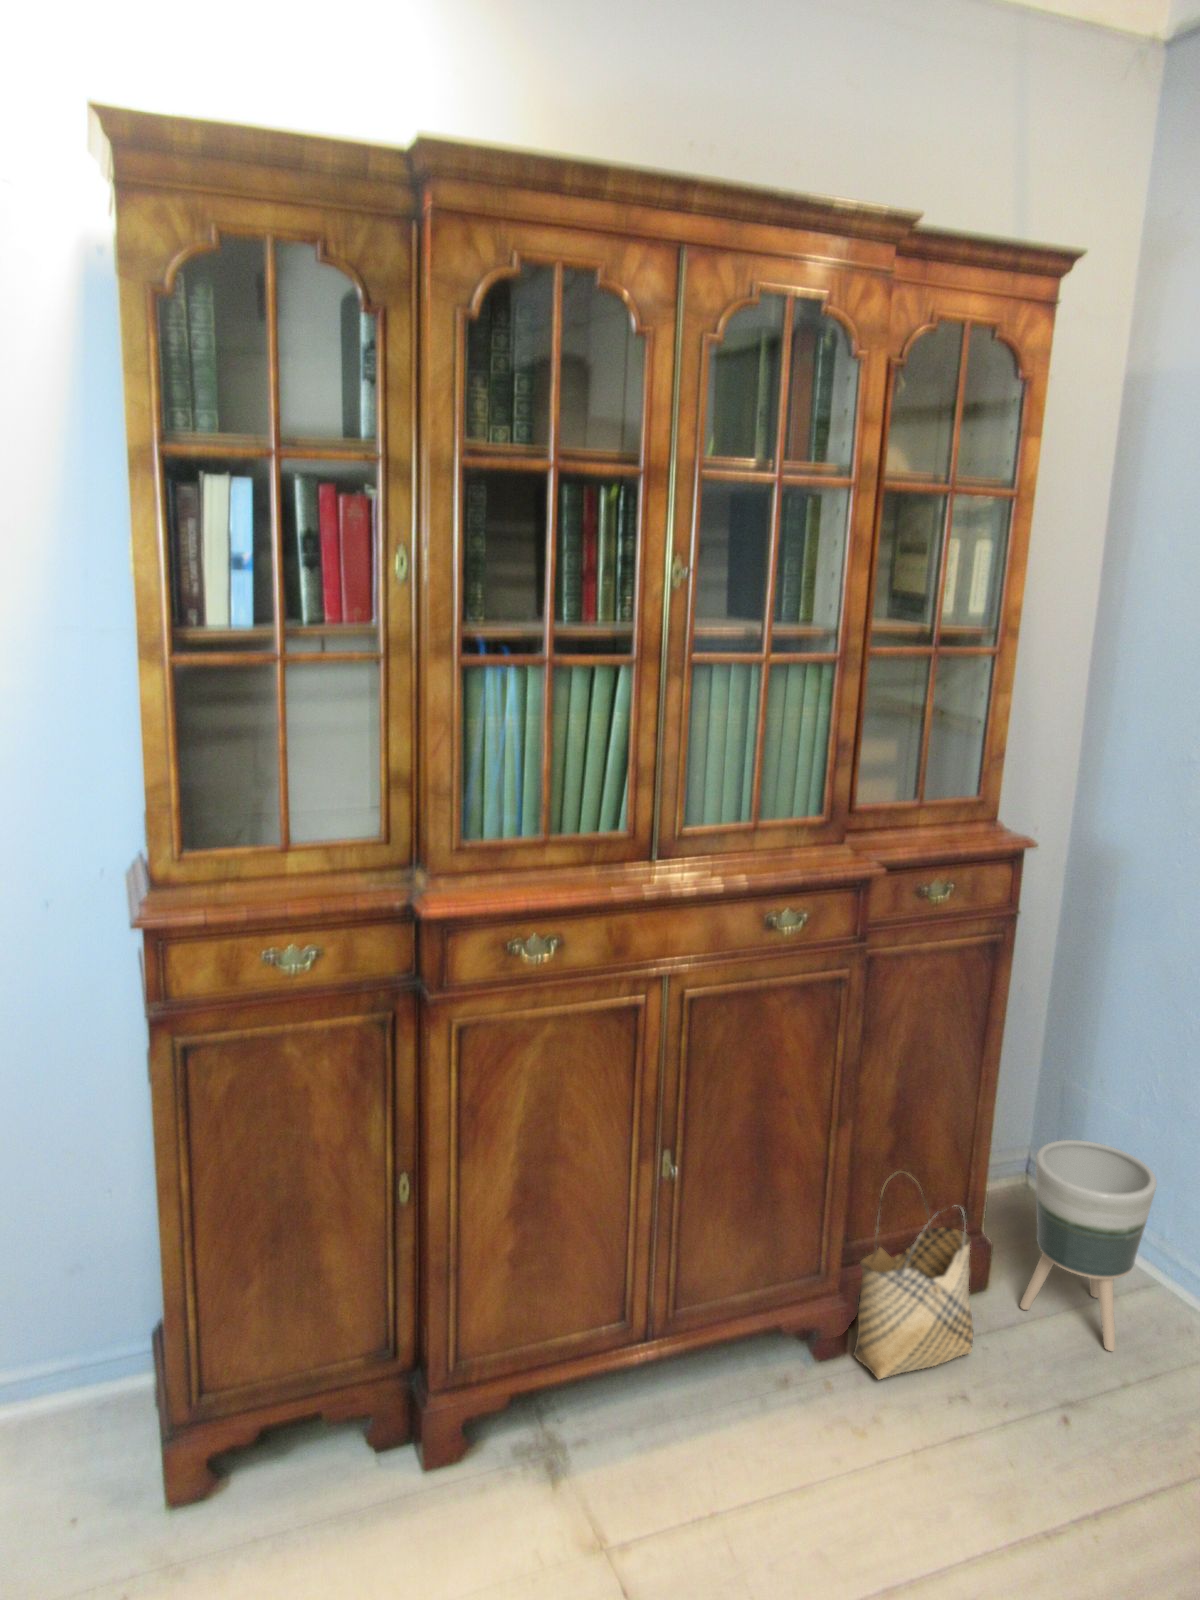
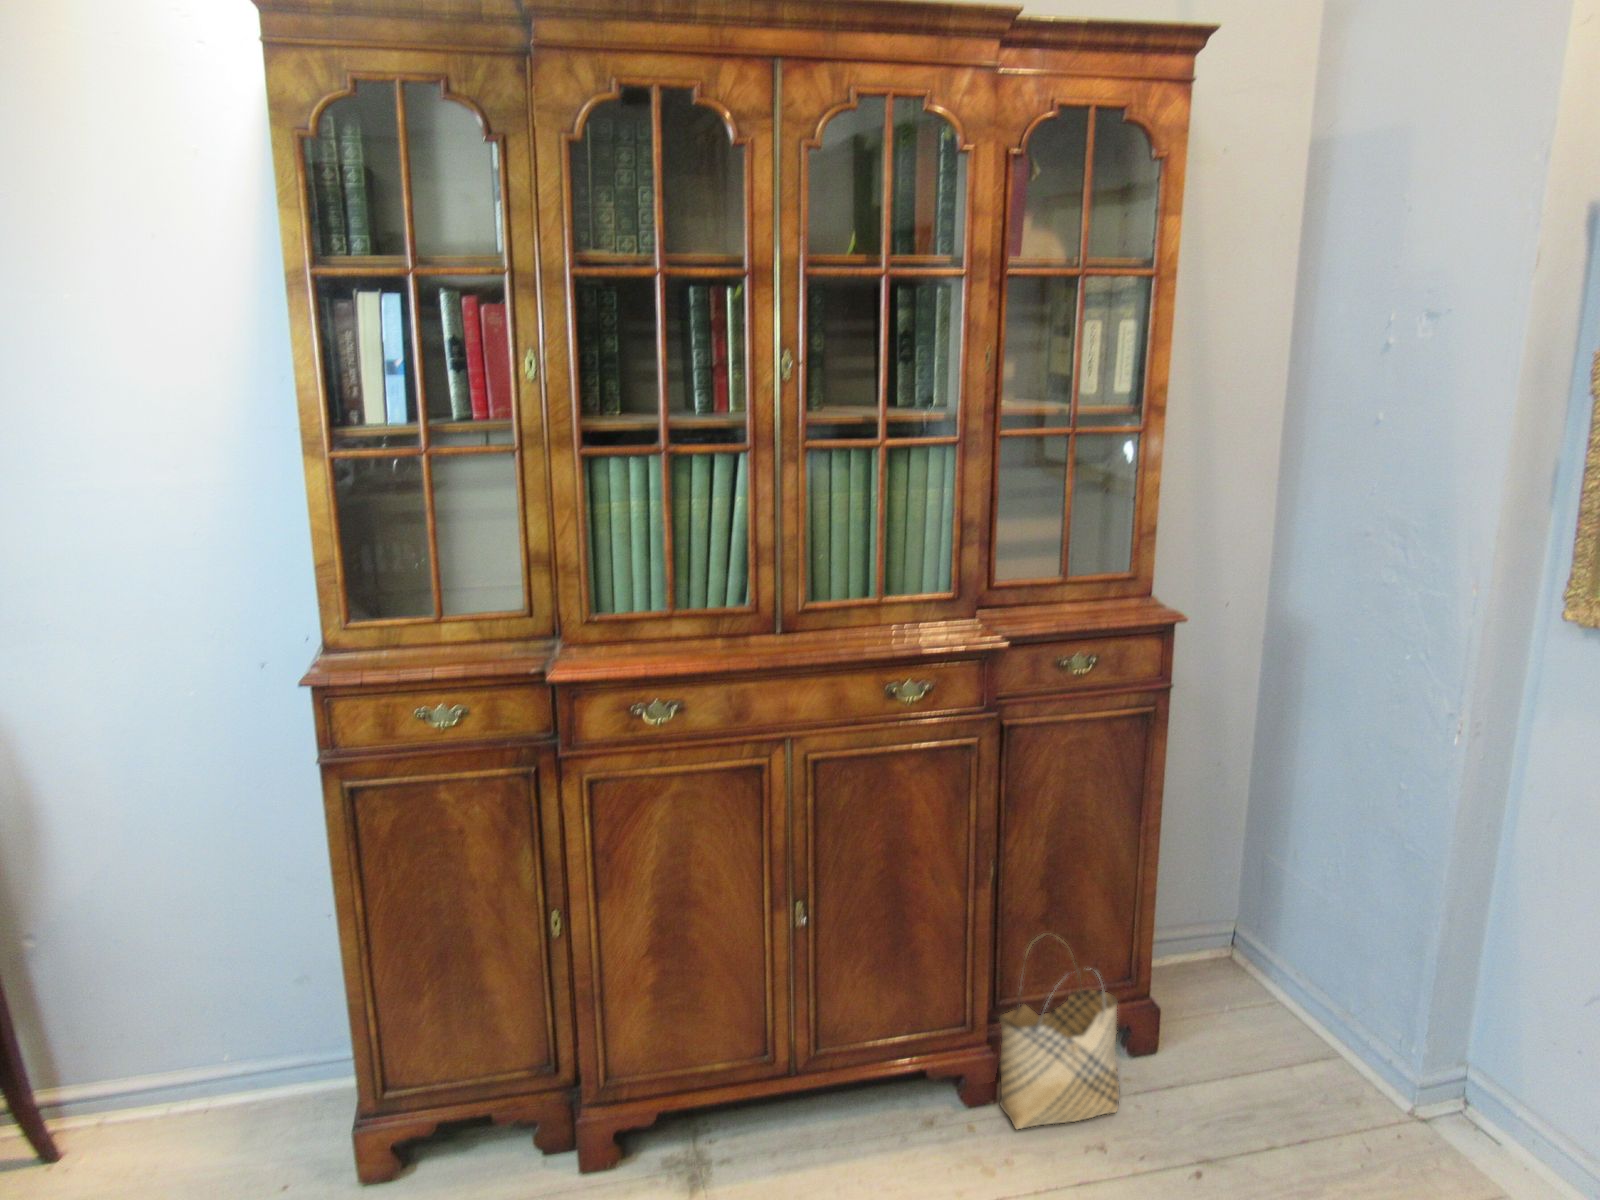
planter: present [1020,1140,1157,1351] -> none [1182,913,1312,1122]

